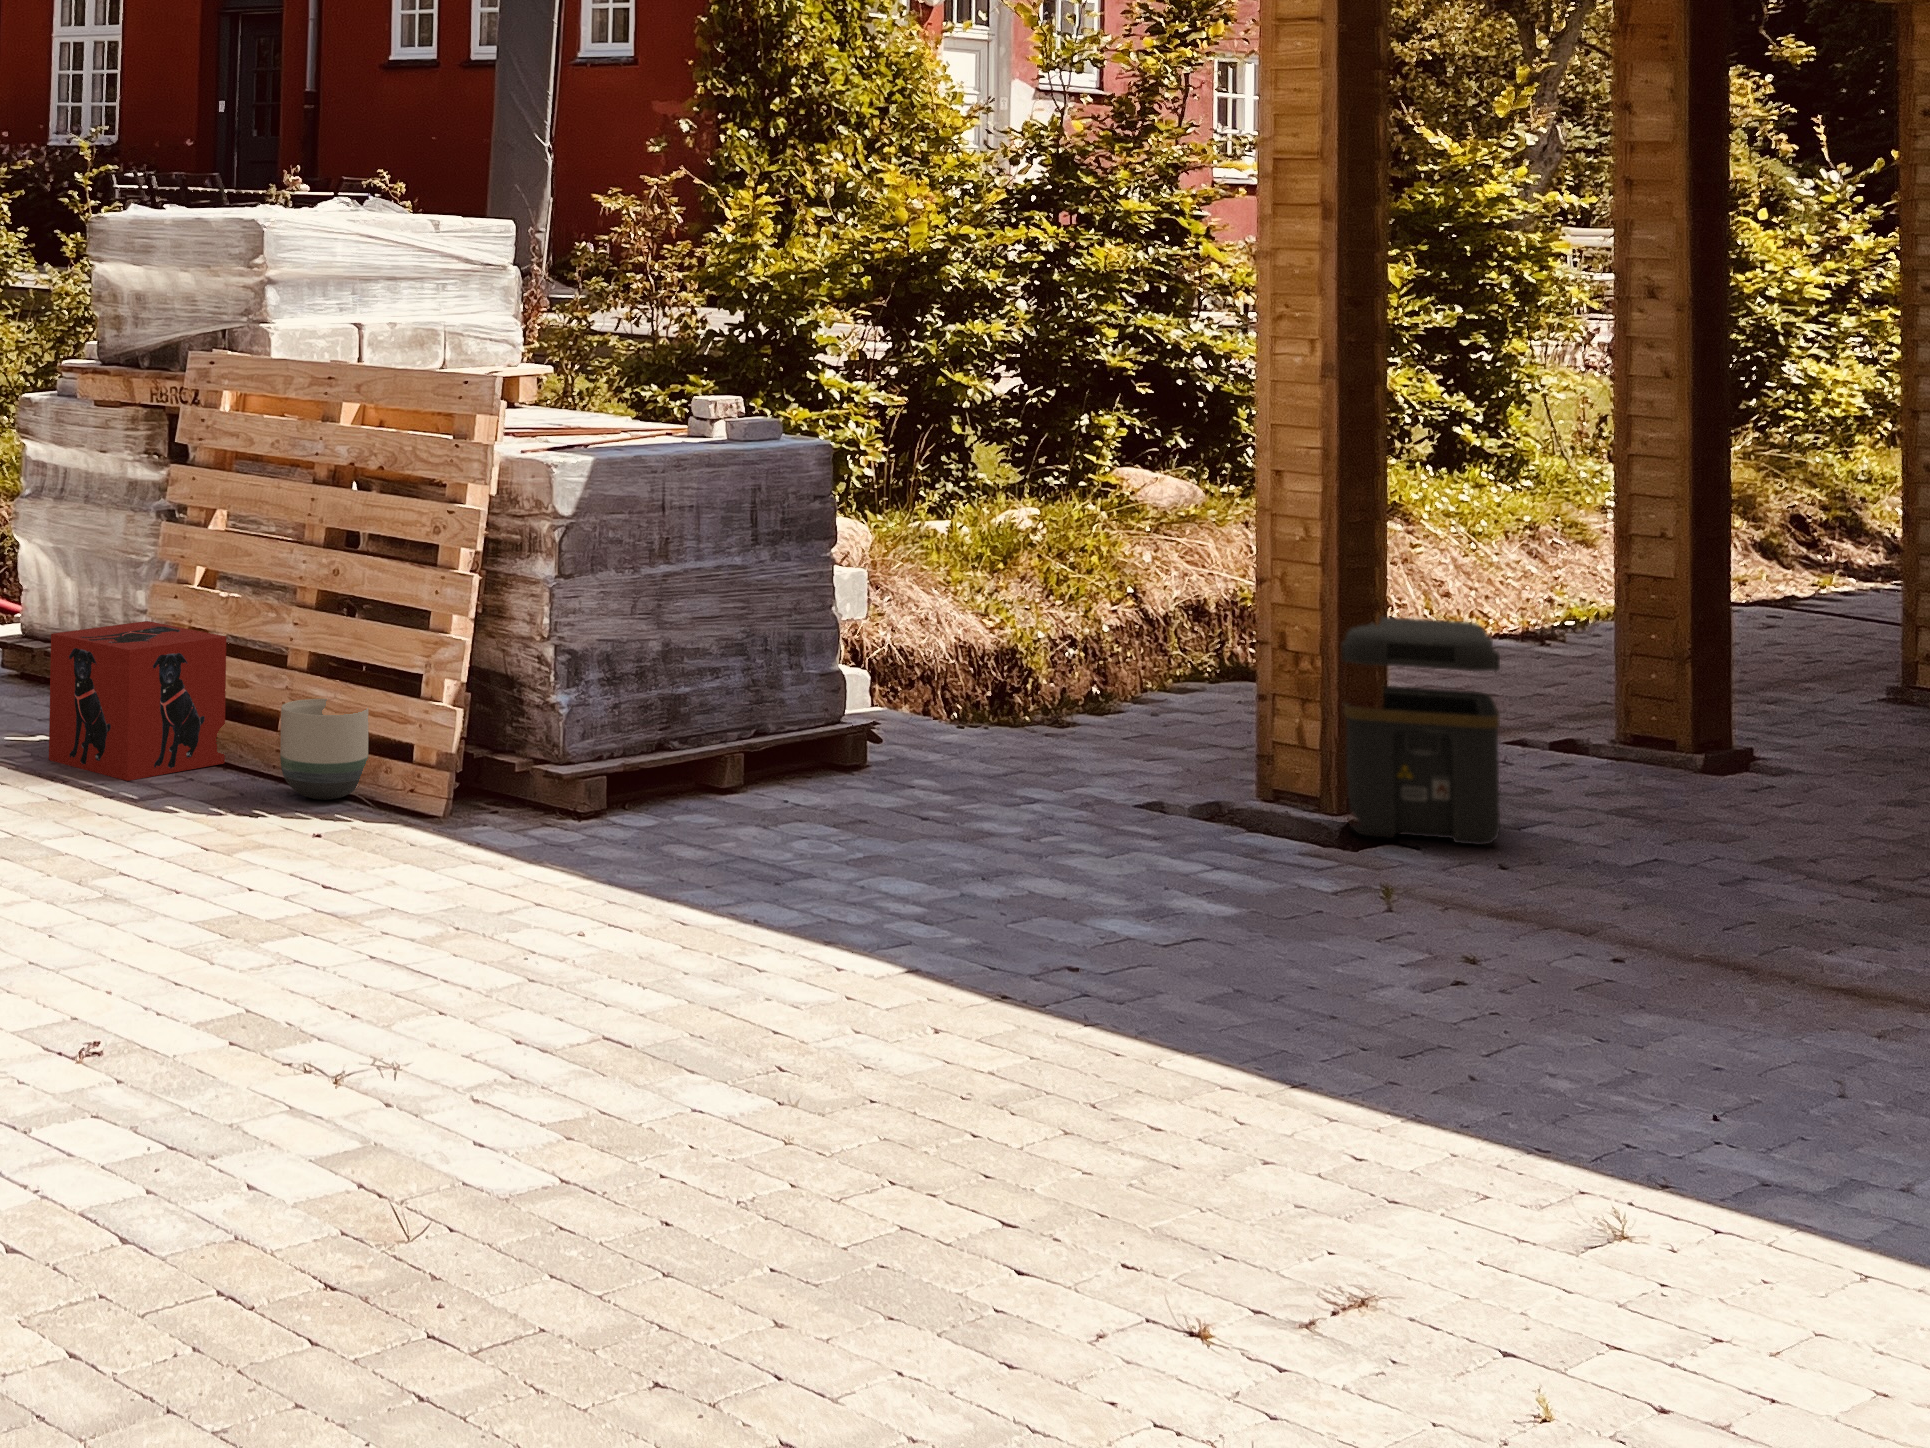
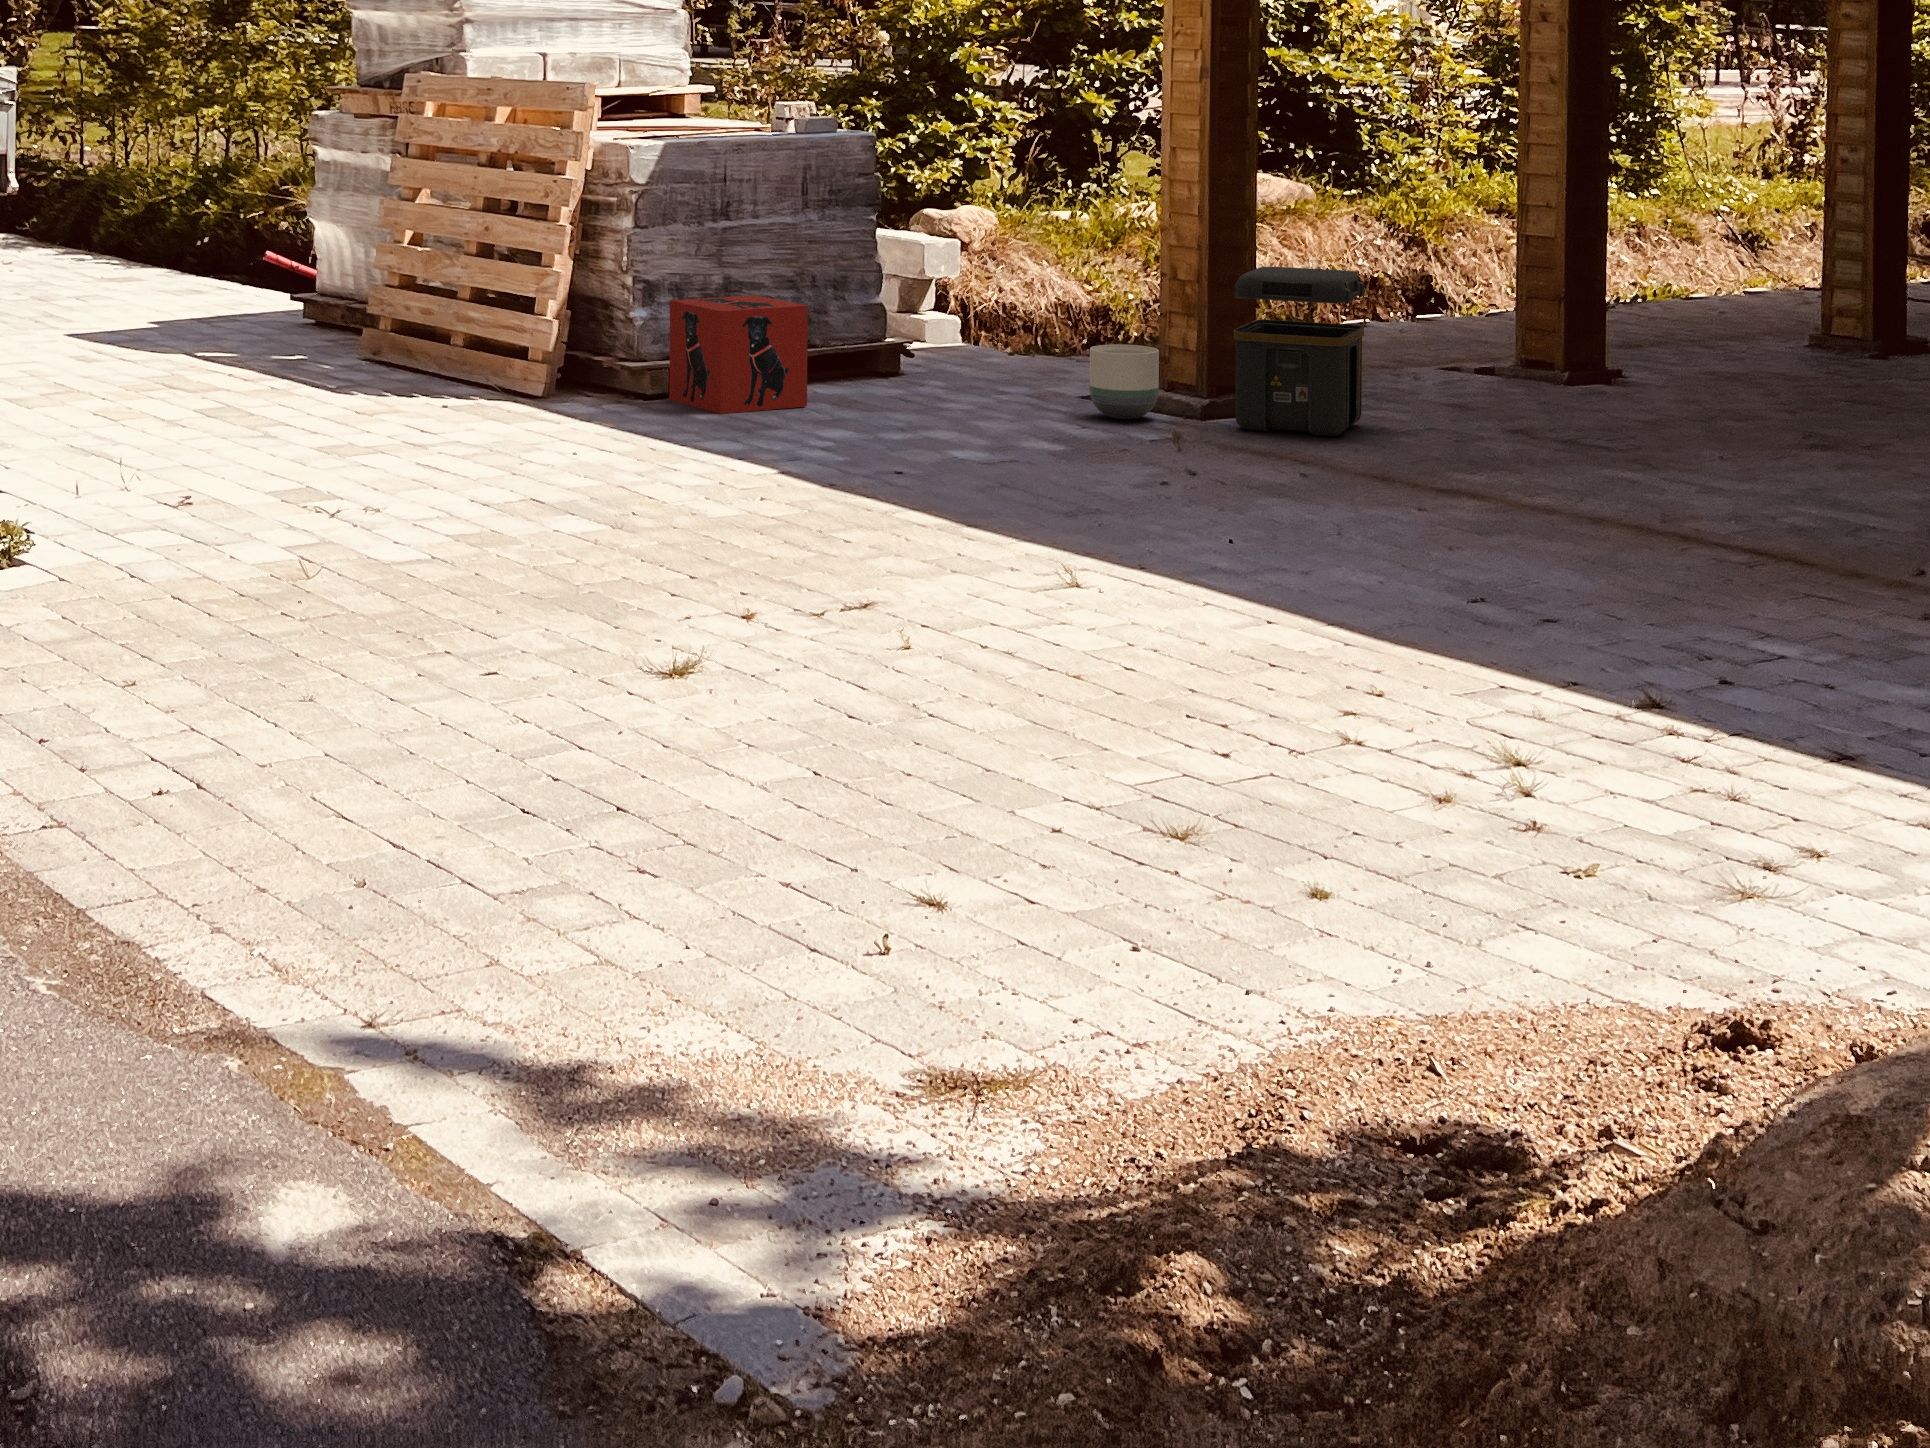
storage box: present [49,621,226,781] -> present [669,295,808,414]
planter: present [280,699,369,800] -> present [1090,345,1159,419]

